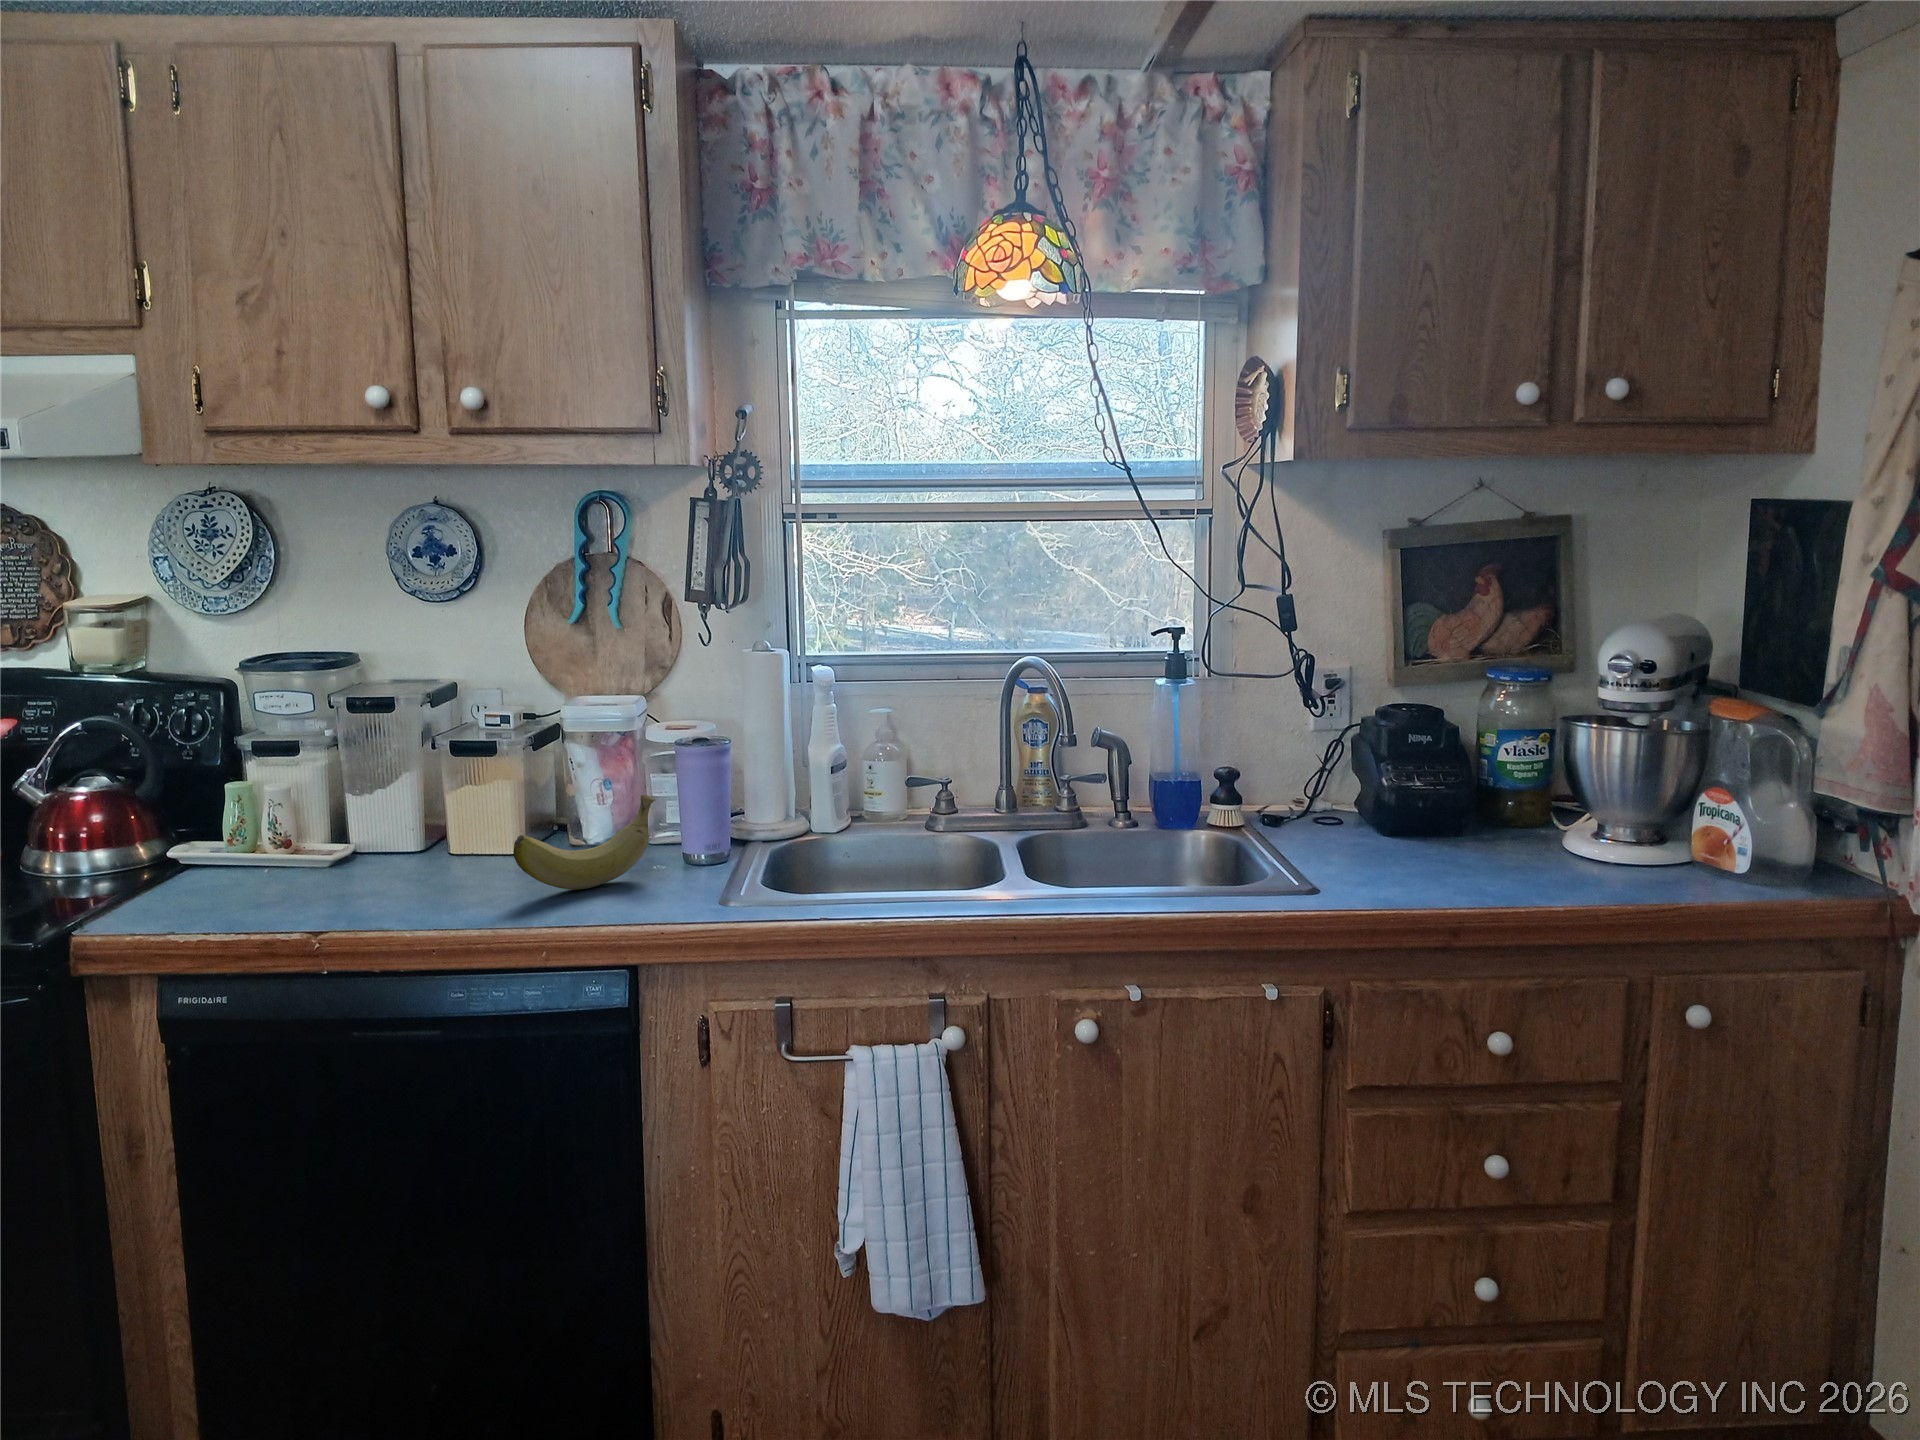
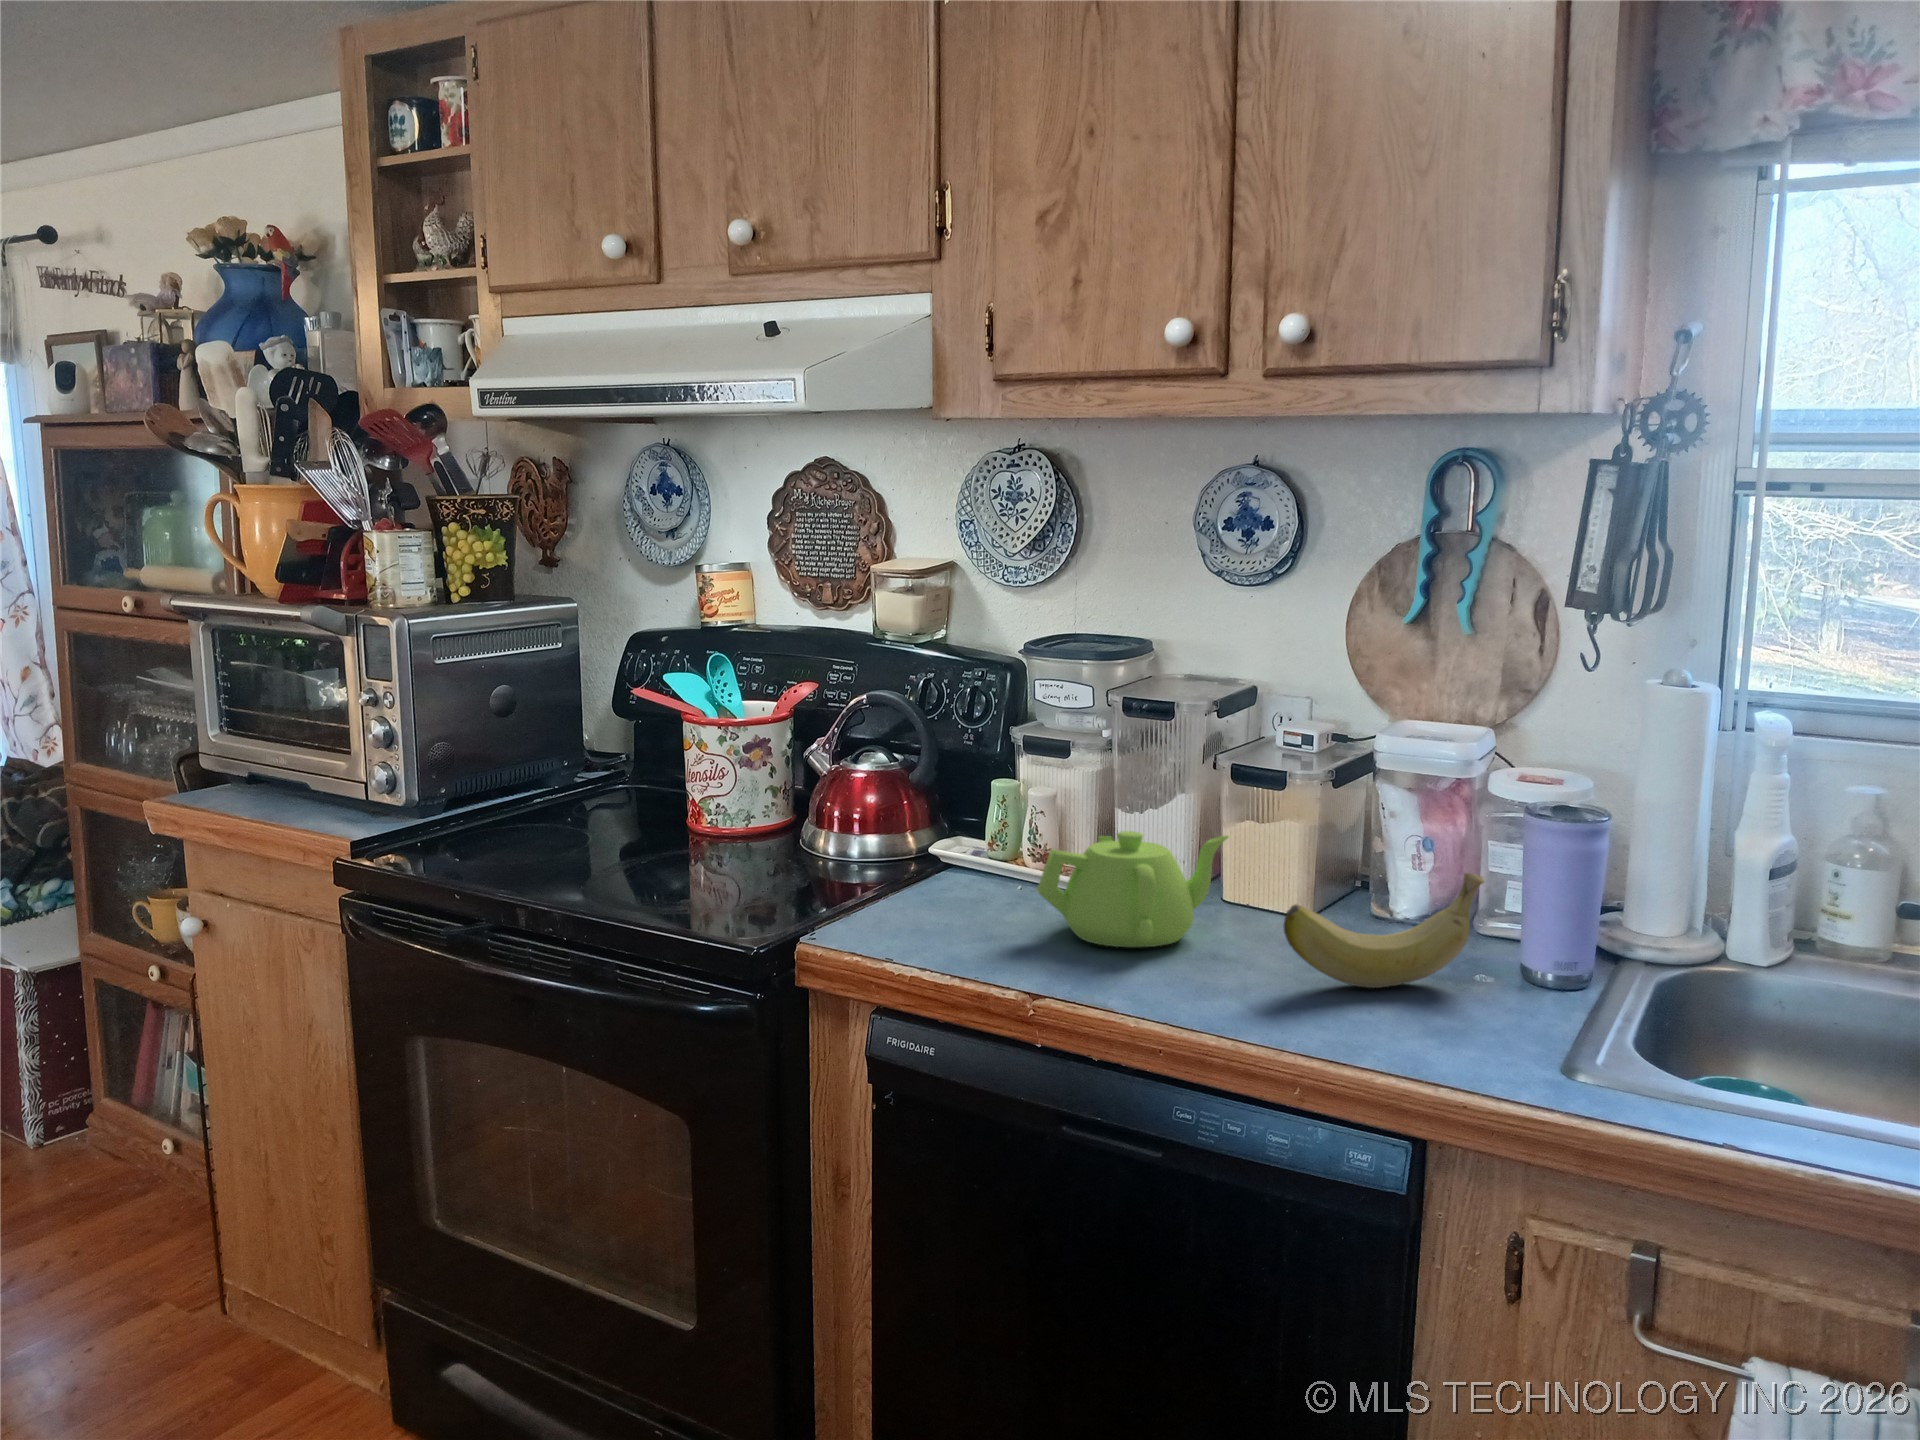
teapot: none [292,796,456,898] -> present [1037,831,1229,947]

